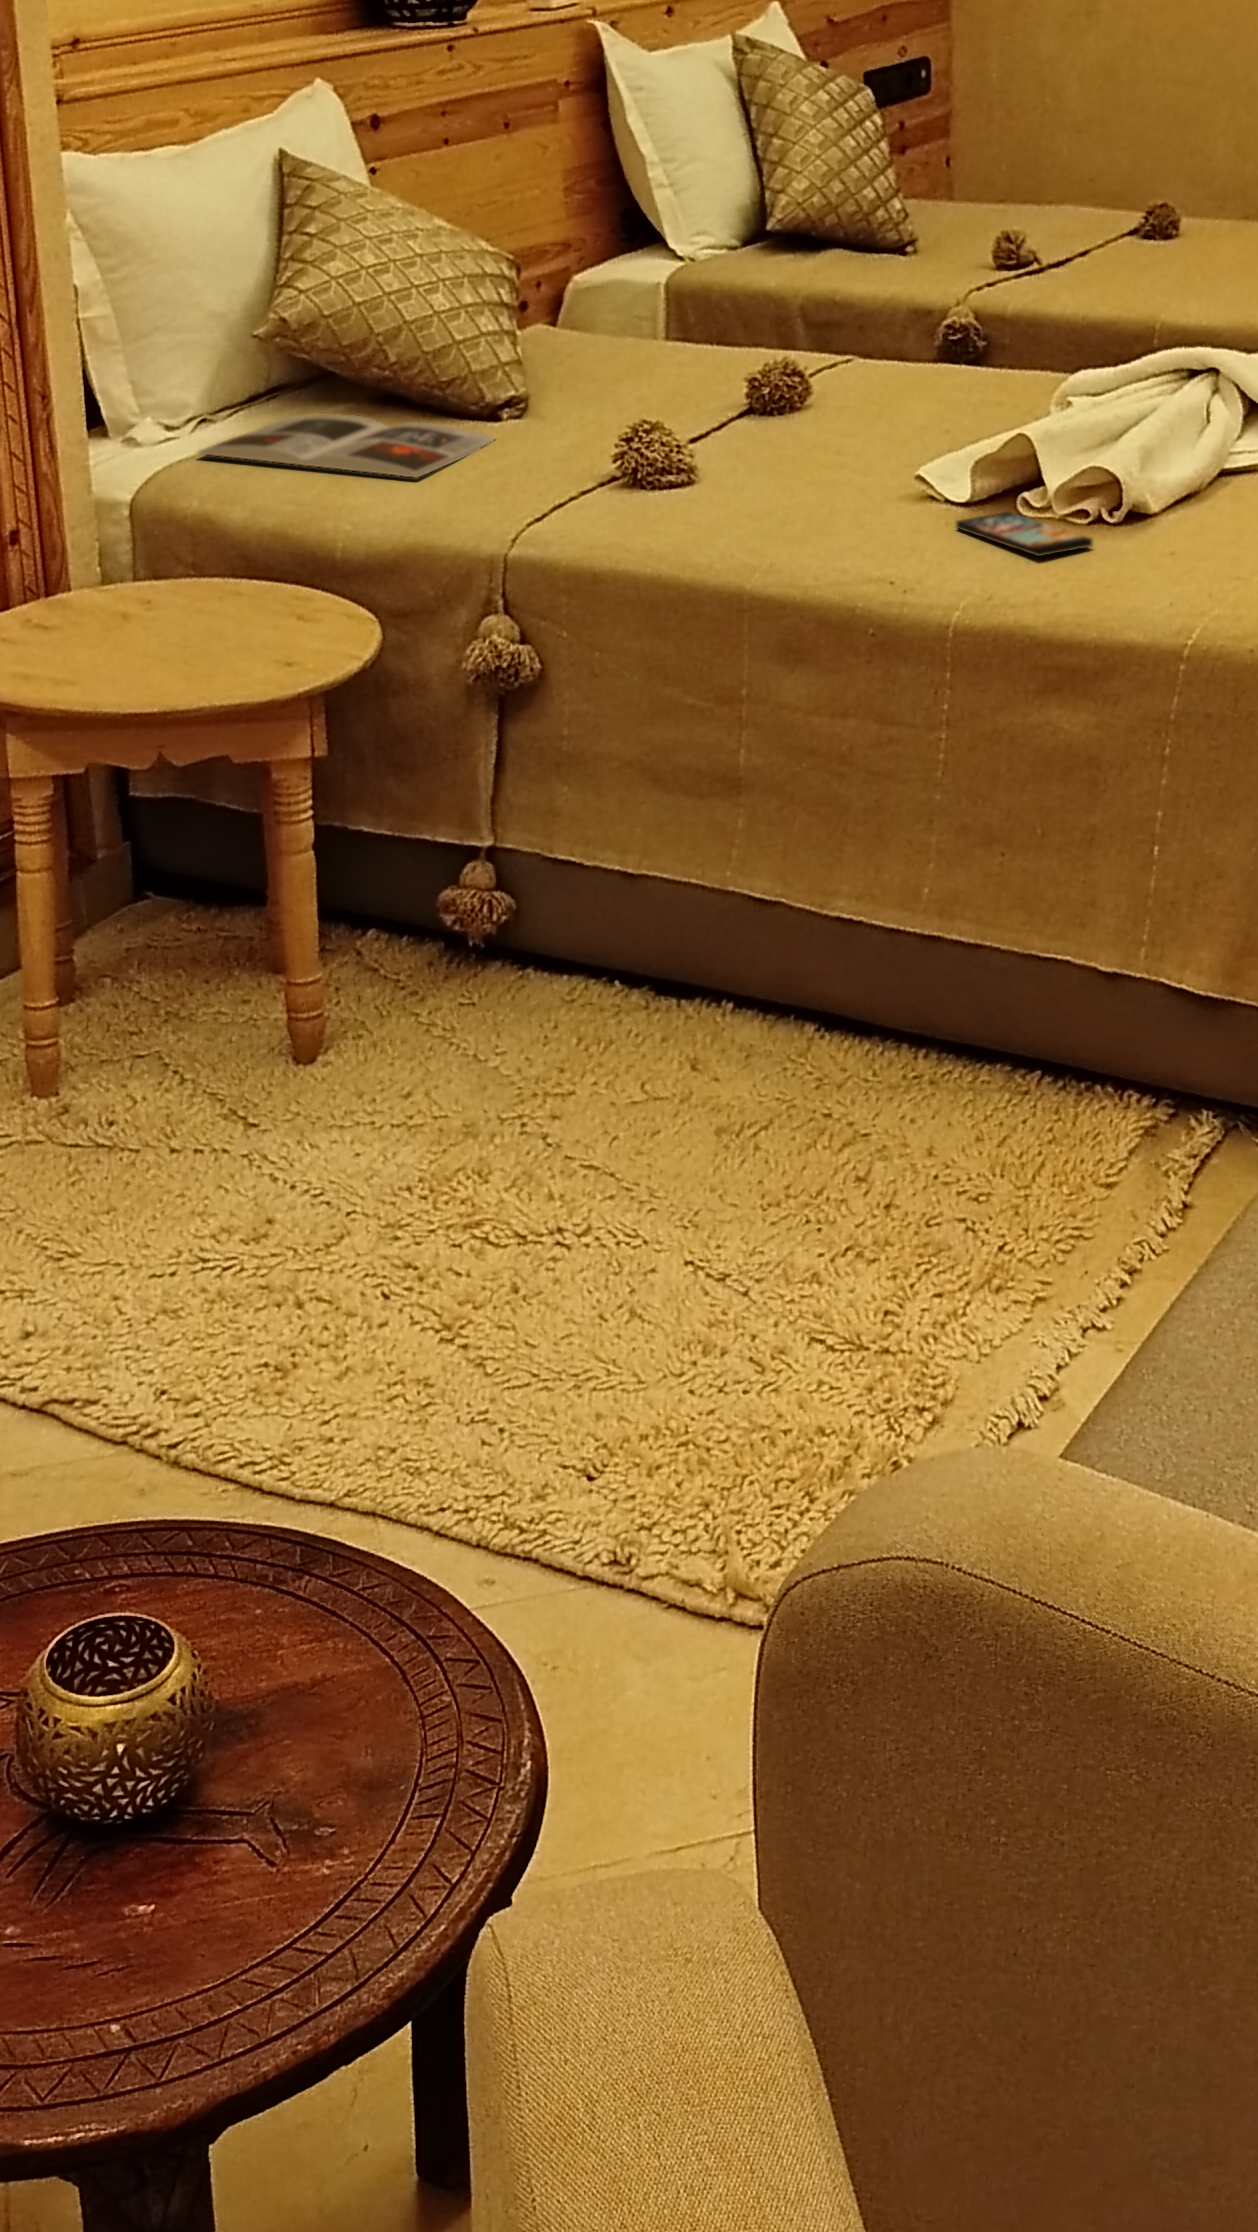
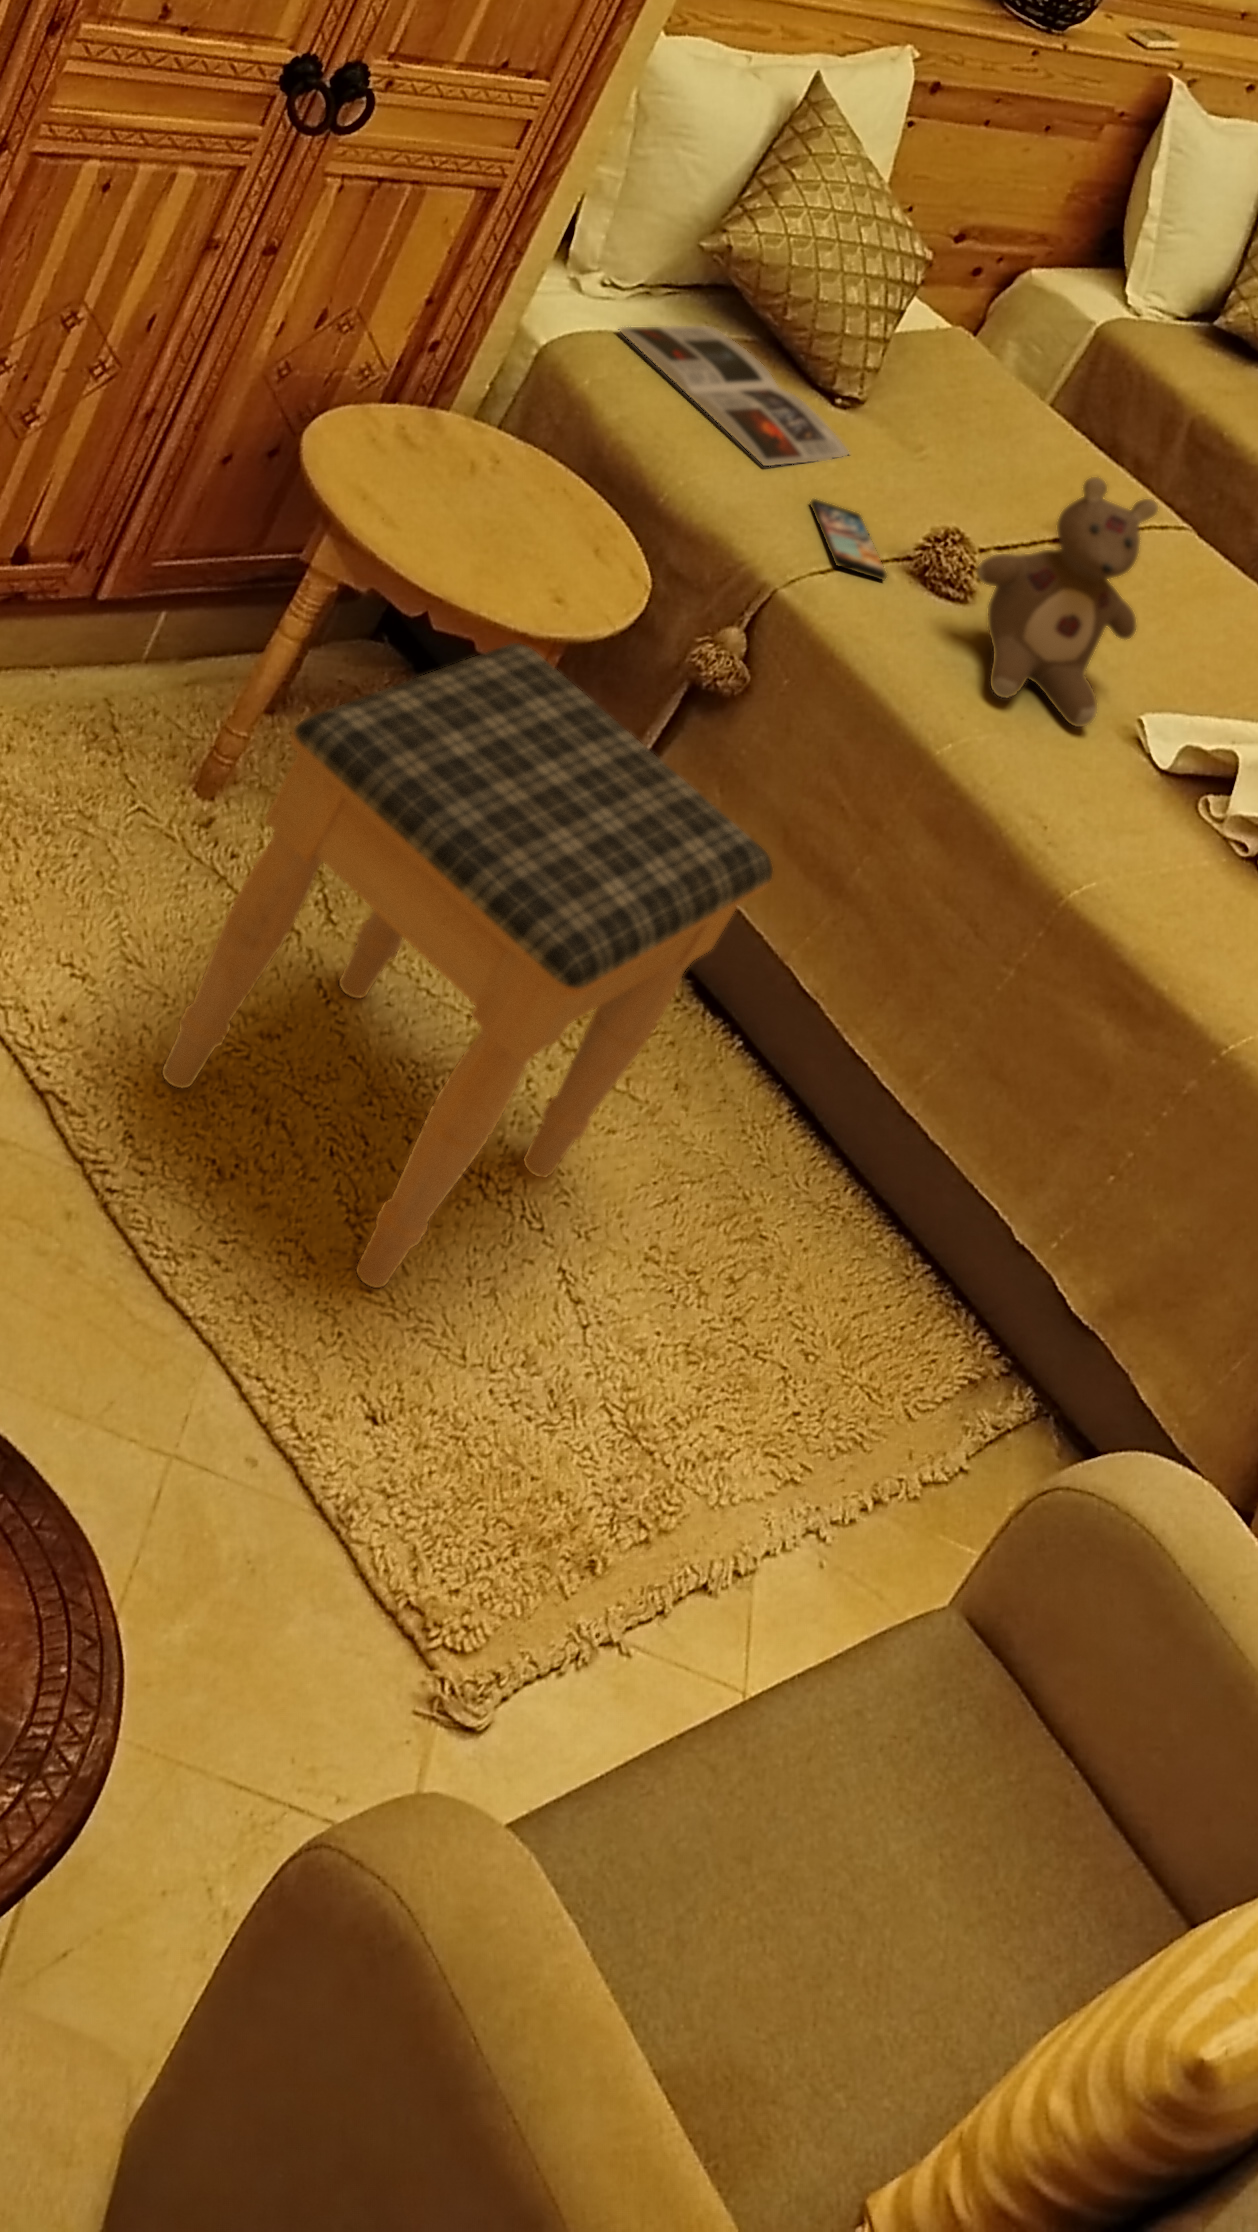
stuffed bear: none [676,254,872,519] -> present [977,477,1158,727]
smartphone: present [956,511,1093,556] -> present [811,499,887,580]
footstool: none [73,687,656,1377] -> present [162,643,772,1288]

